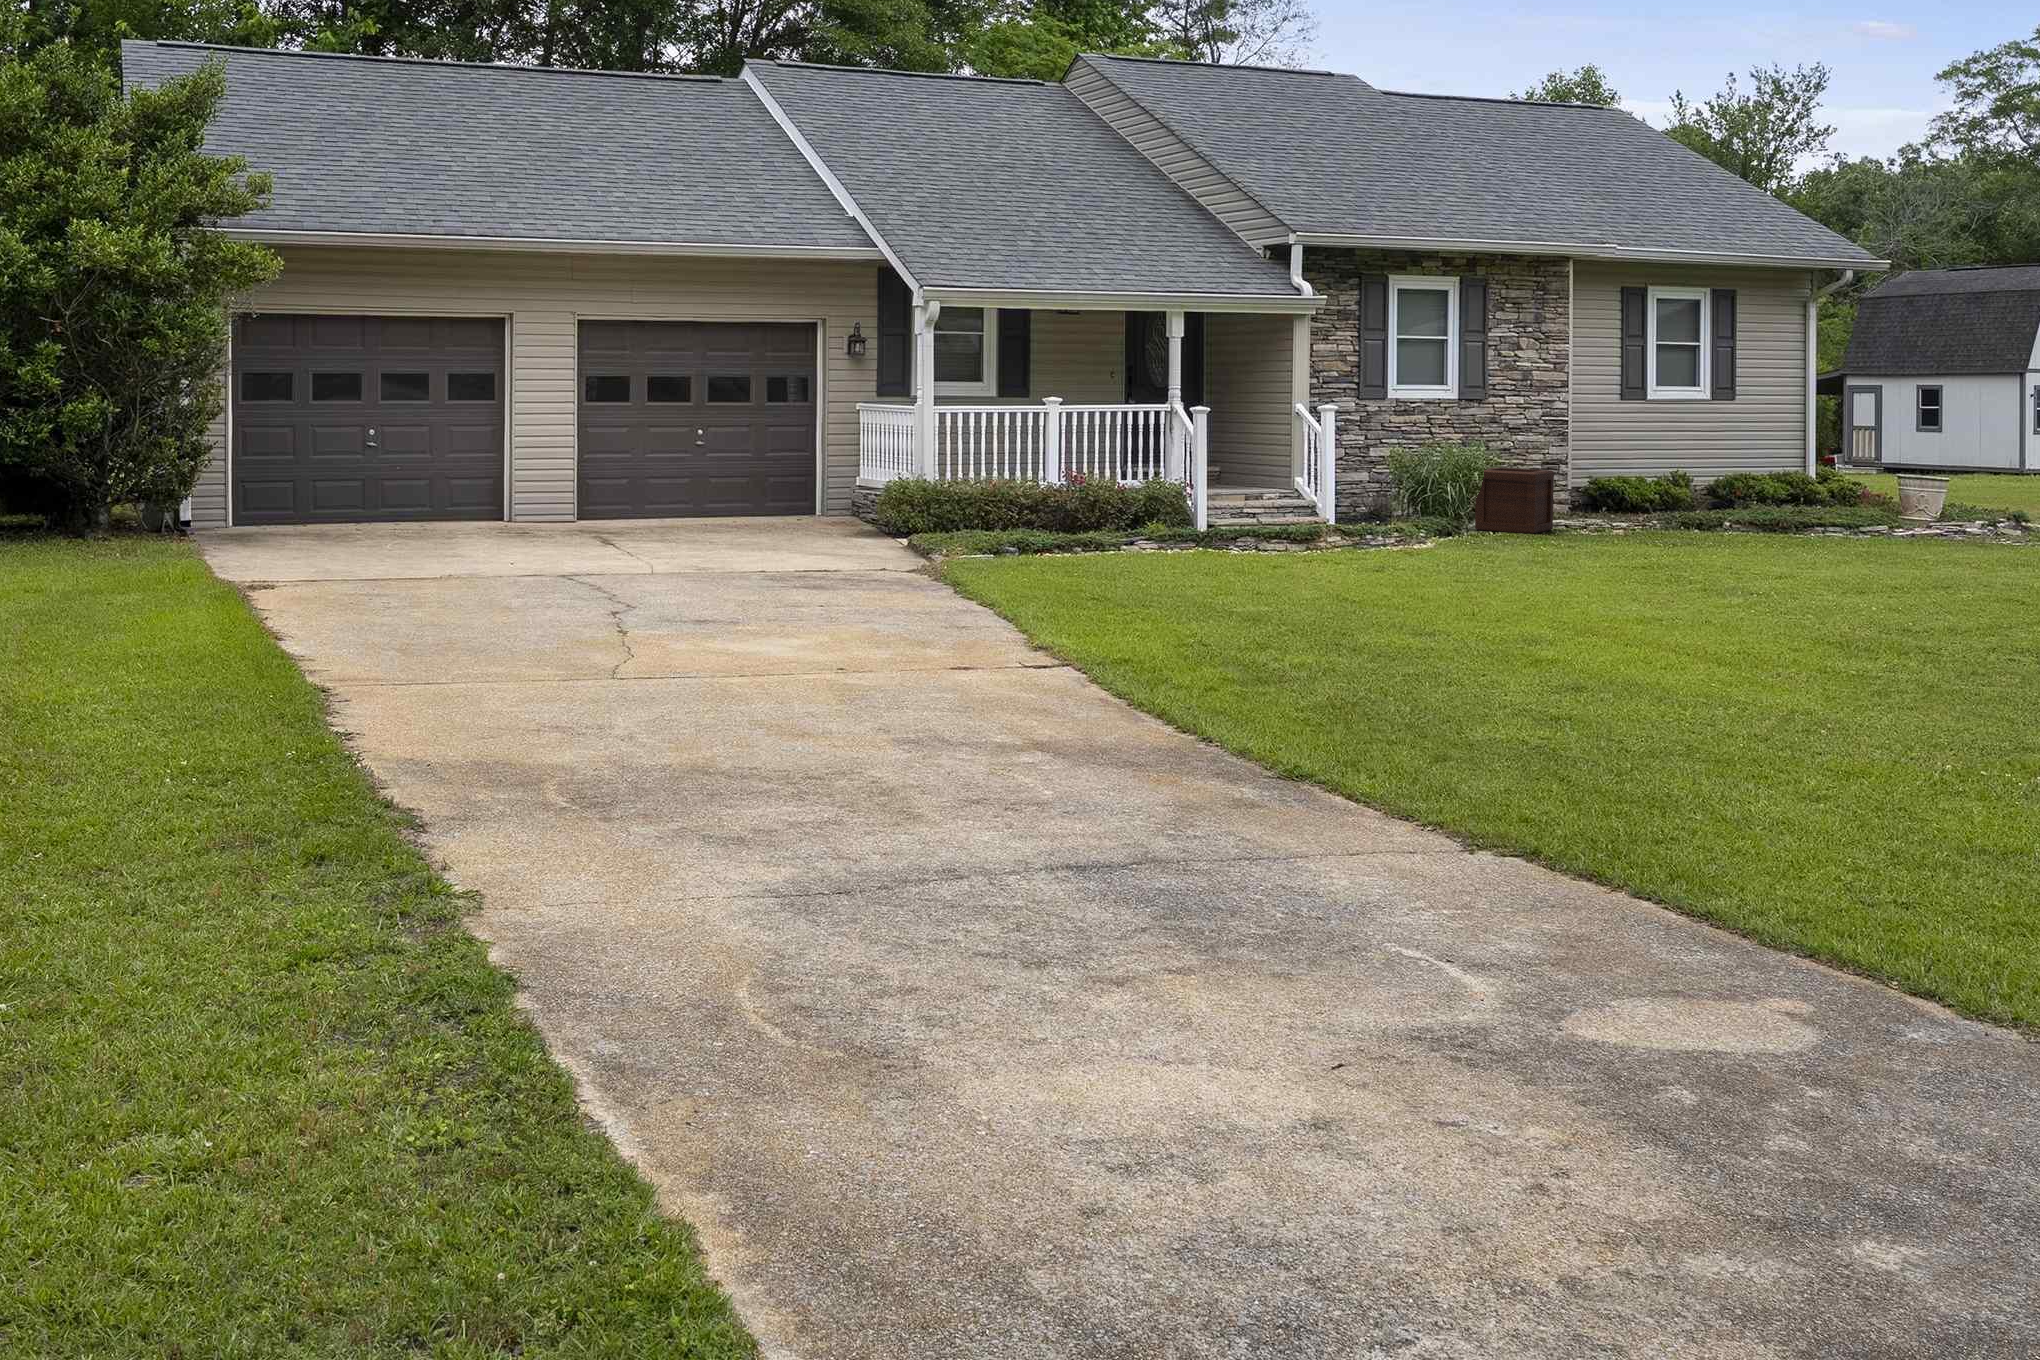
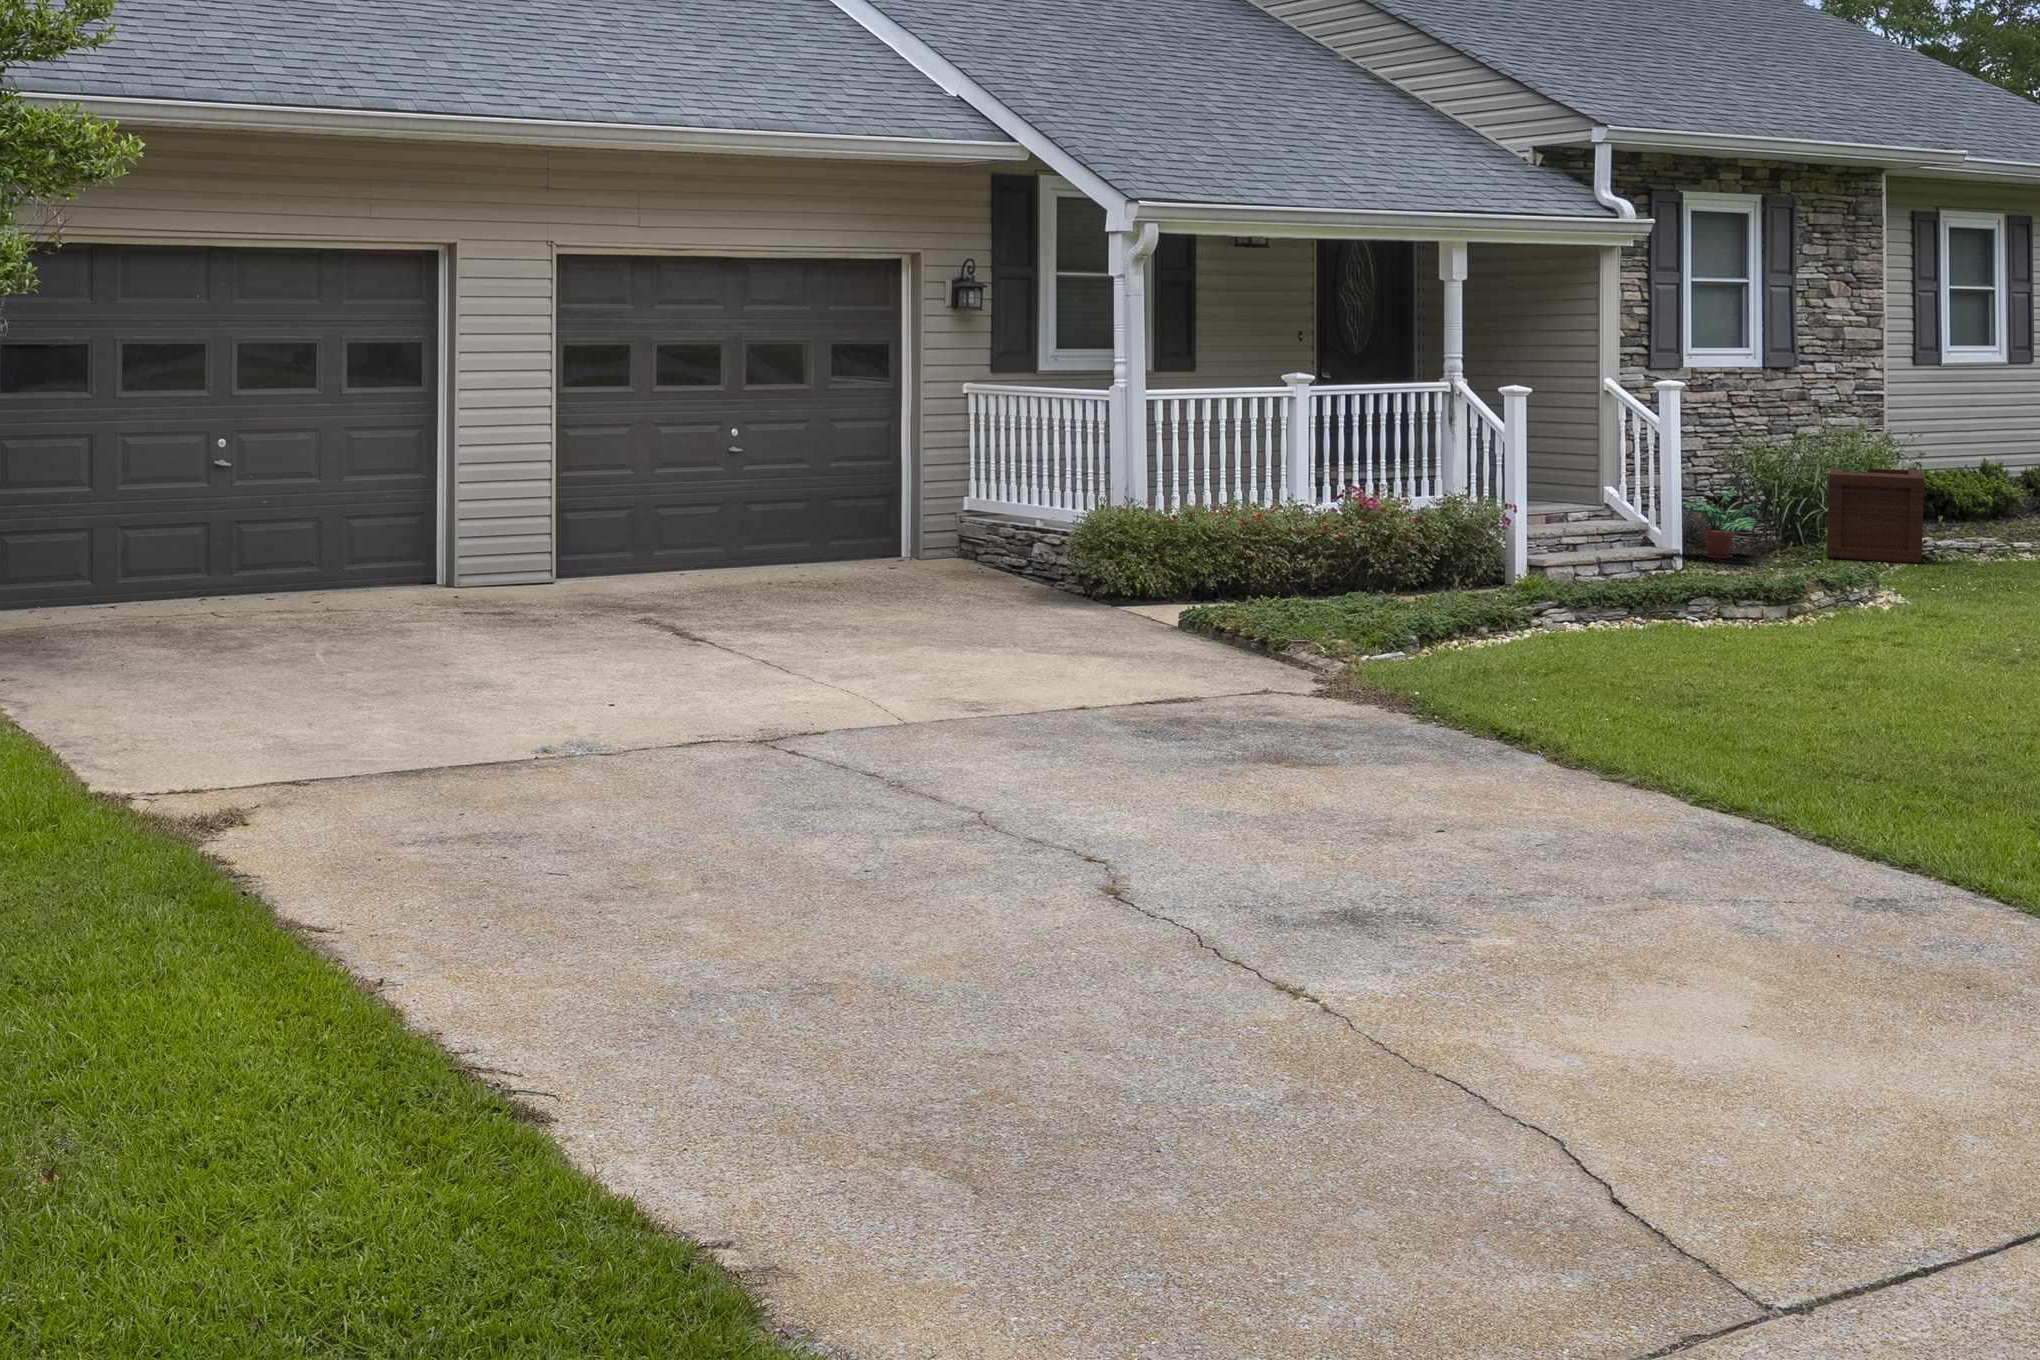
potted plant: none [1362,478,1431,529] -> present [1682,486,1760,559]

